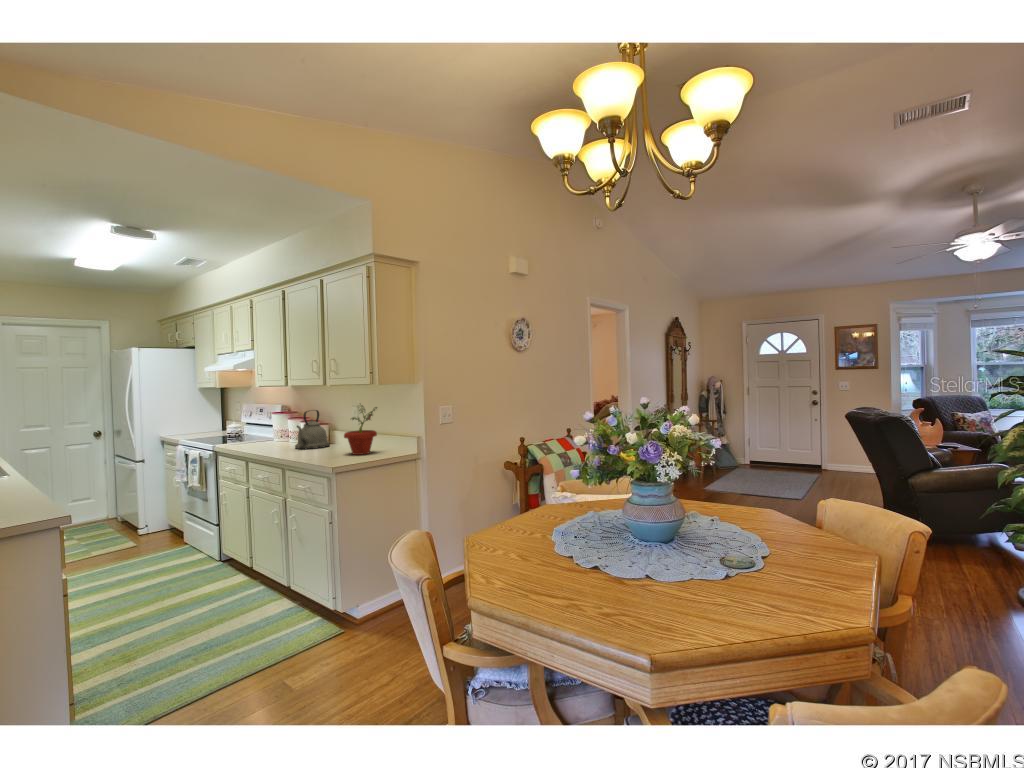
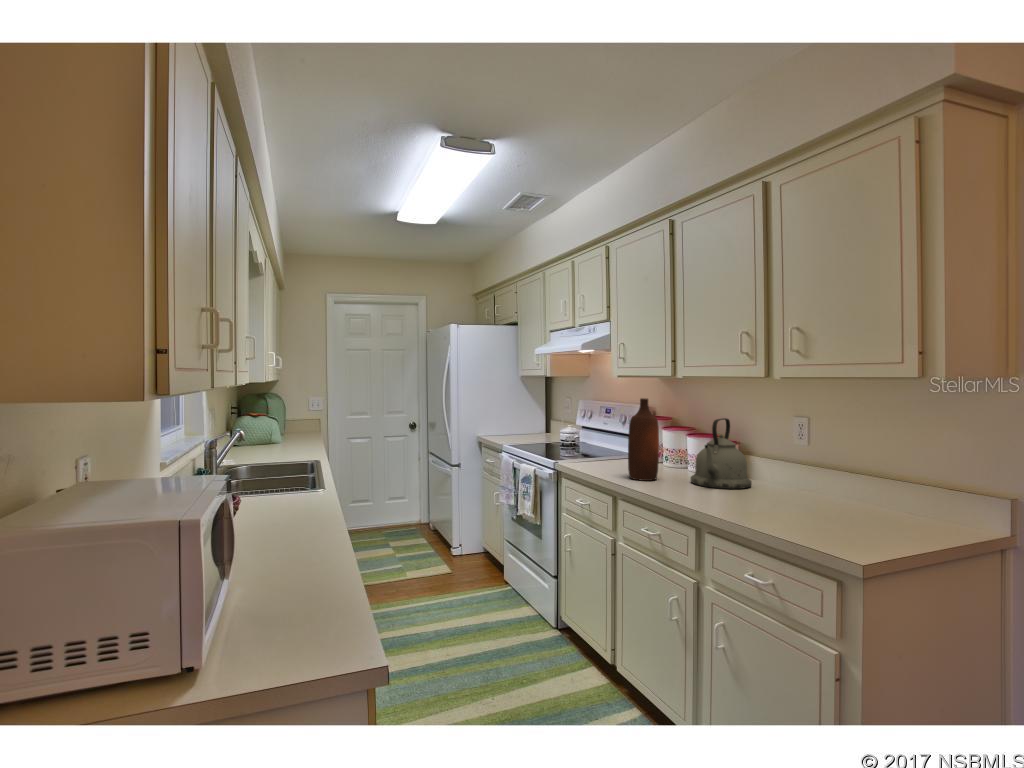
bottle: none [255,402,276,451] -> present [628,398,659,481]
potted plant: present [344,405,377,455] -> none [824,414,907,524]

